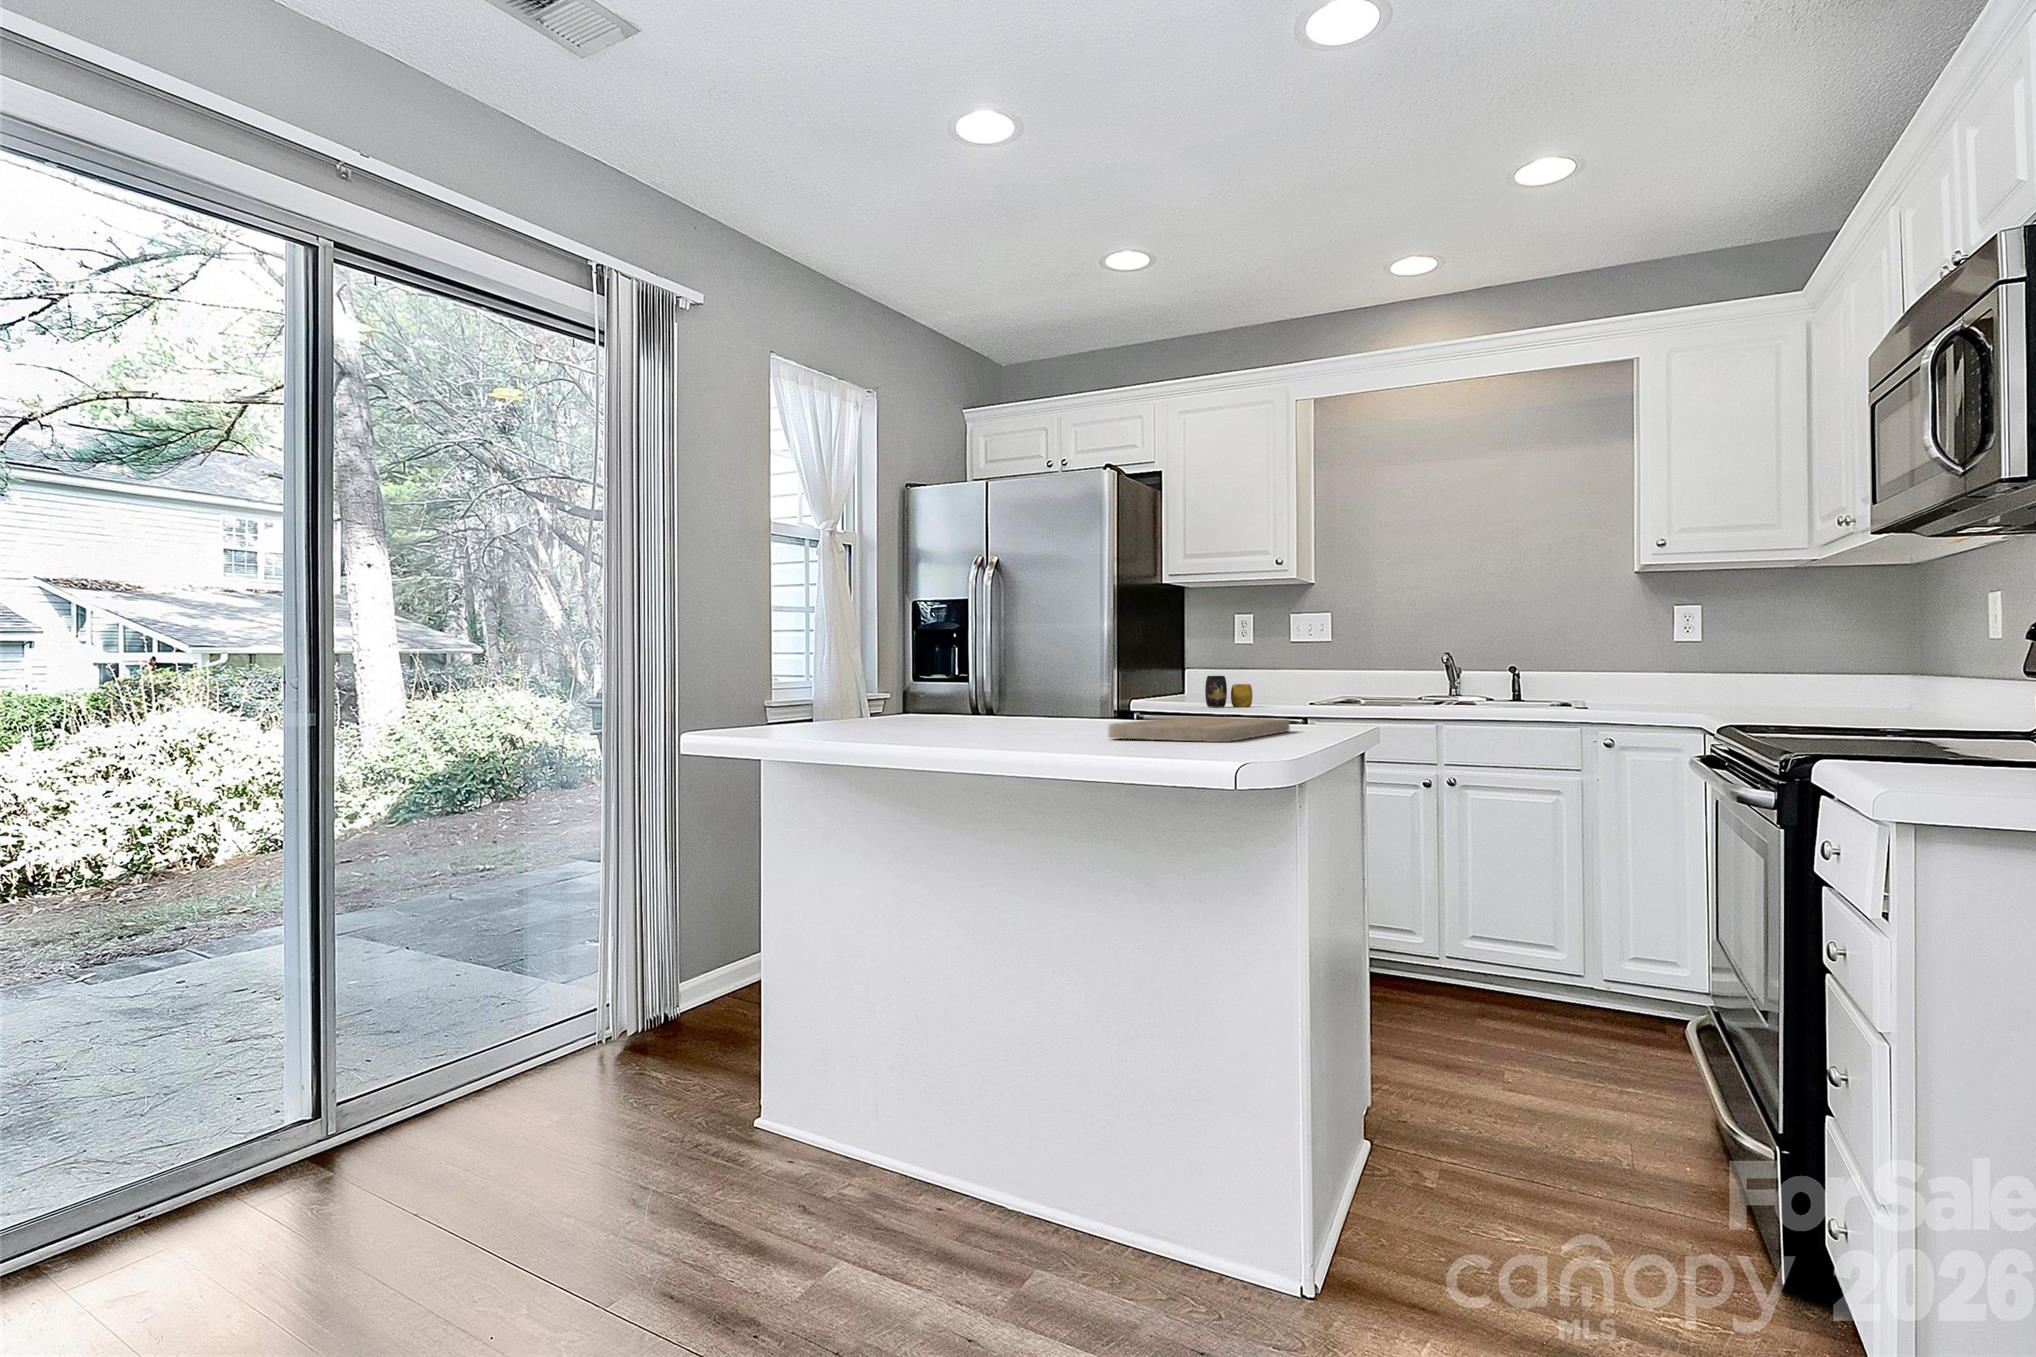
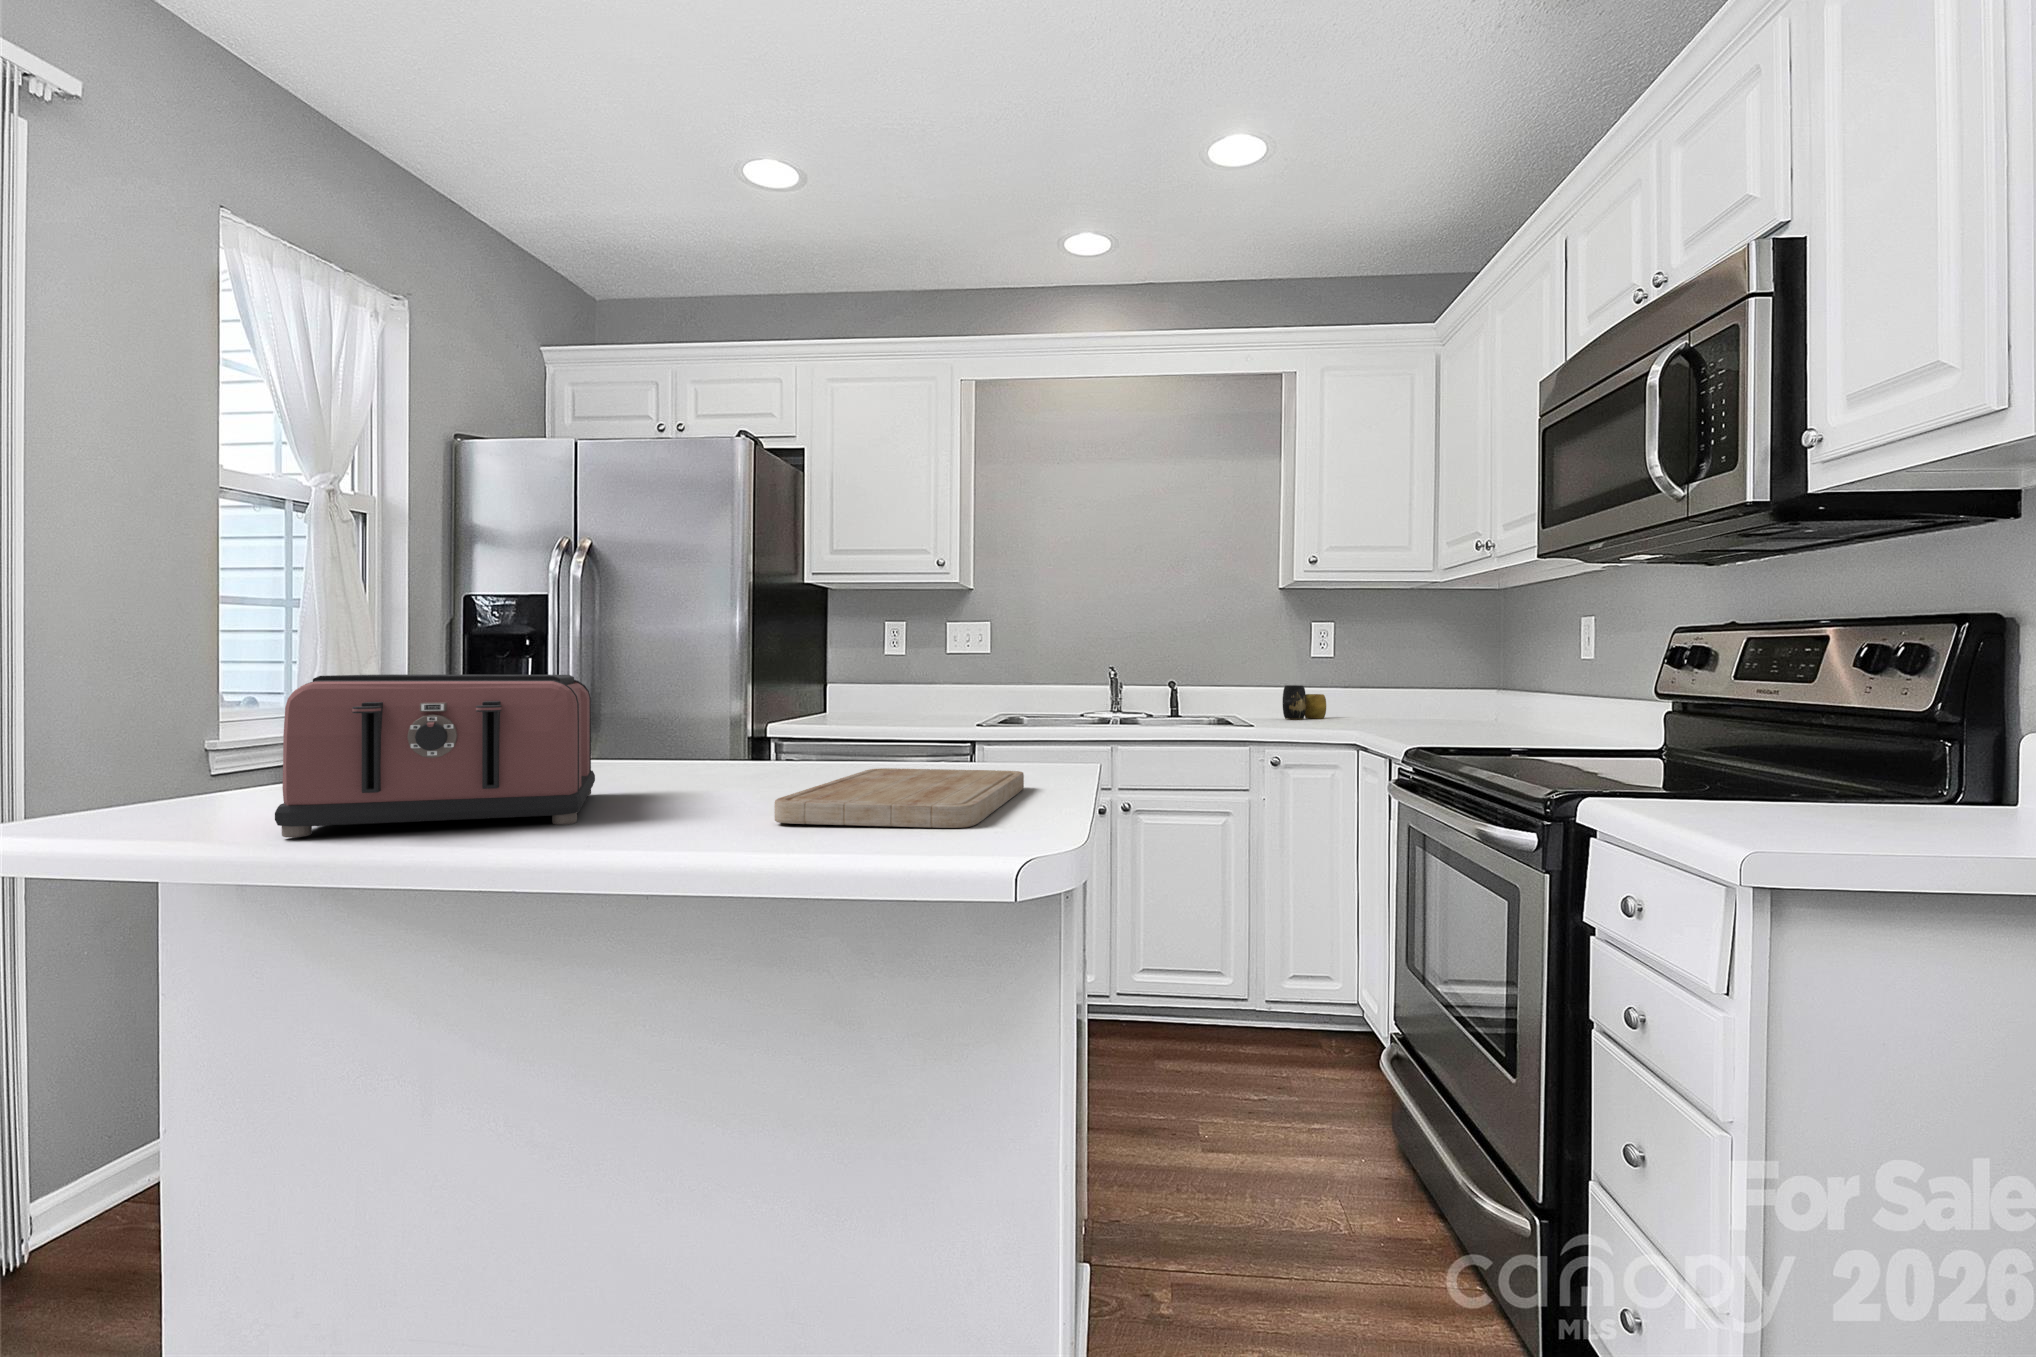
toaster: none [845,650,1005,738] -> present [275,674,595,838]
vase: present [1205,676,1252,707] -> present [1283,685,1326,719]

